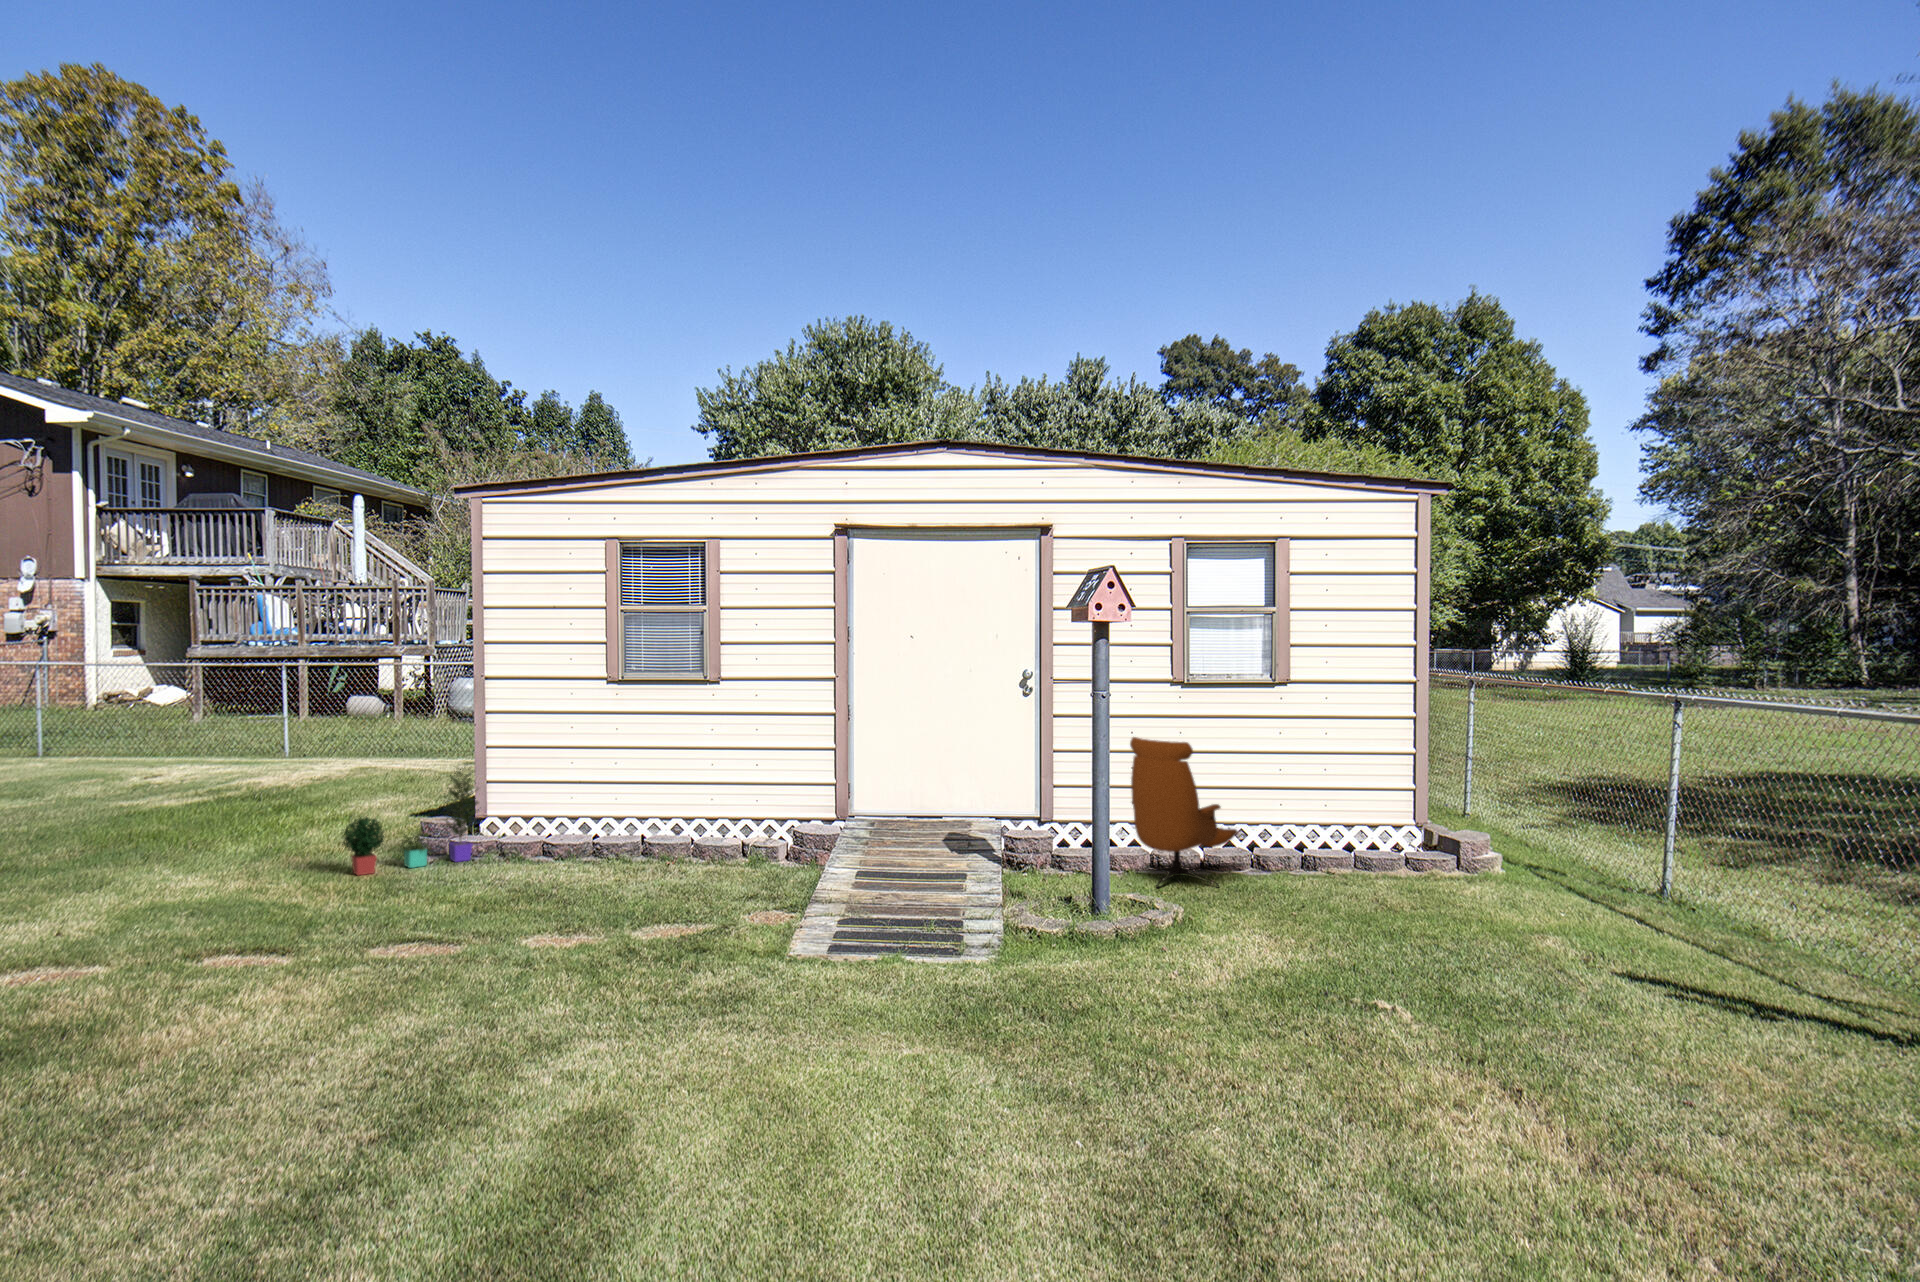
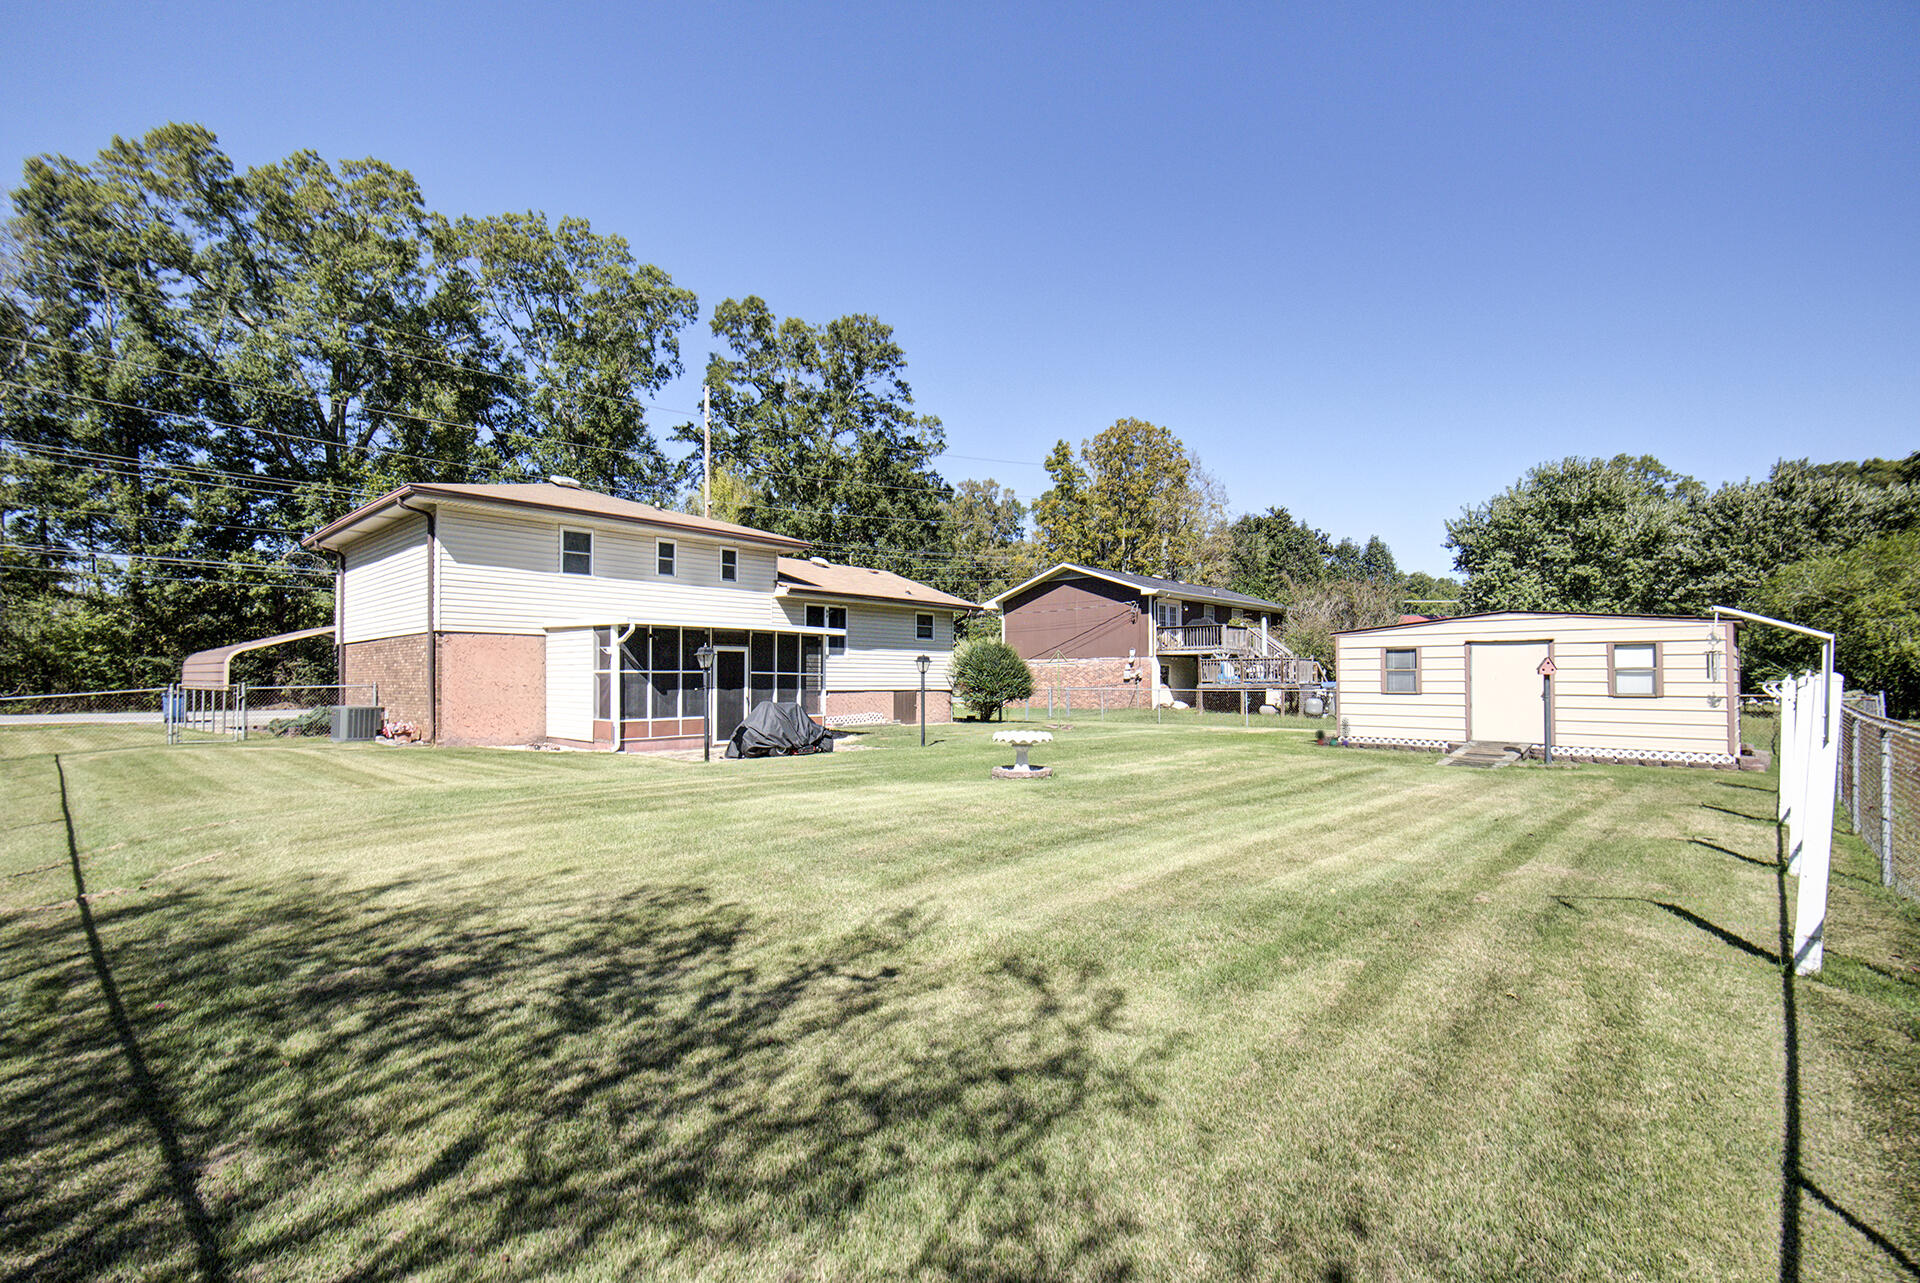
lounge chair: present [1130,737,1240,888] -> none [1570,712,1635,764]

